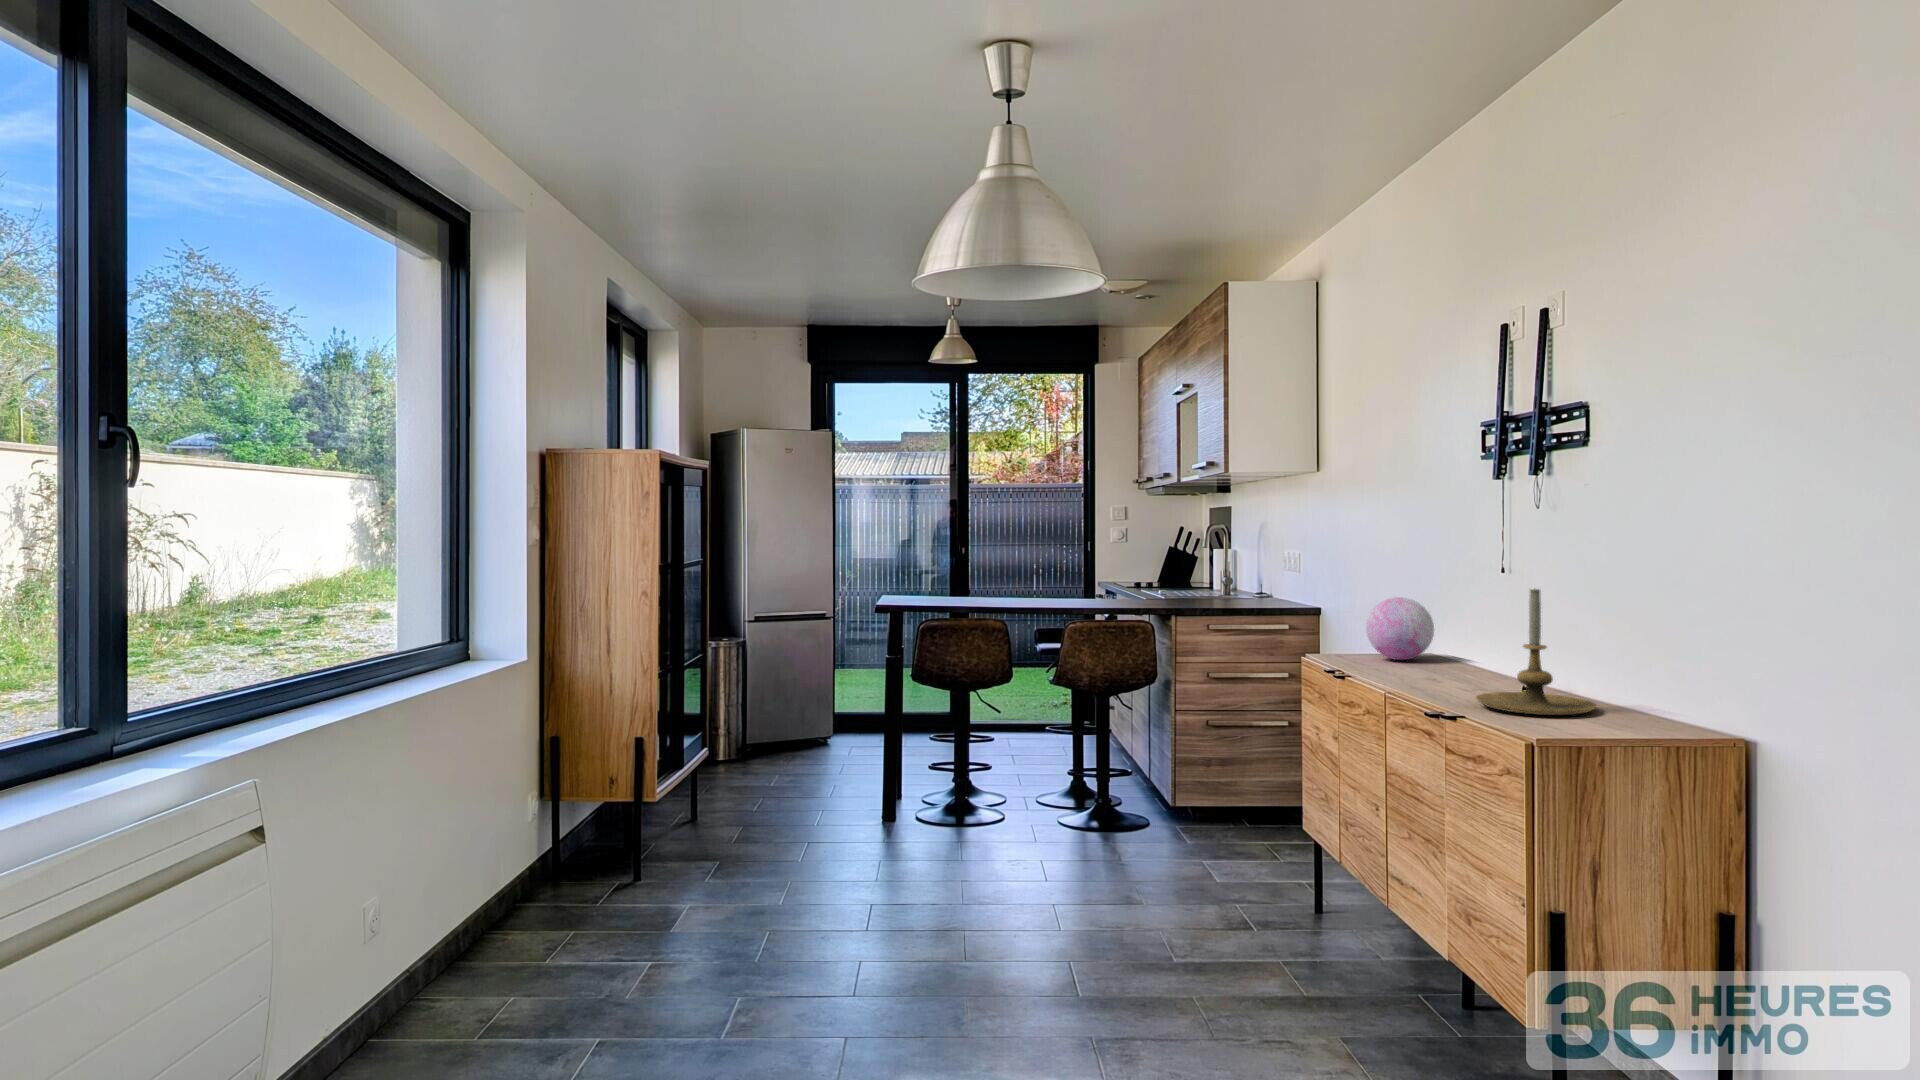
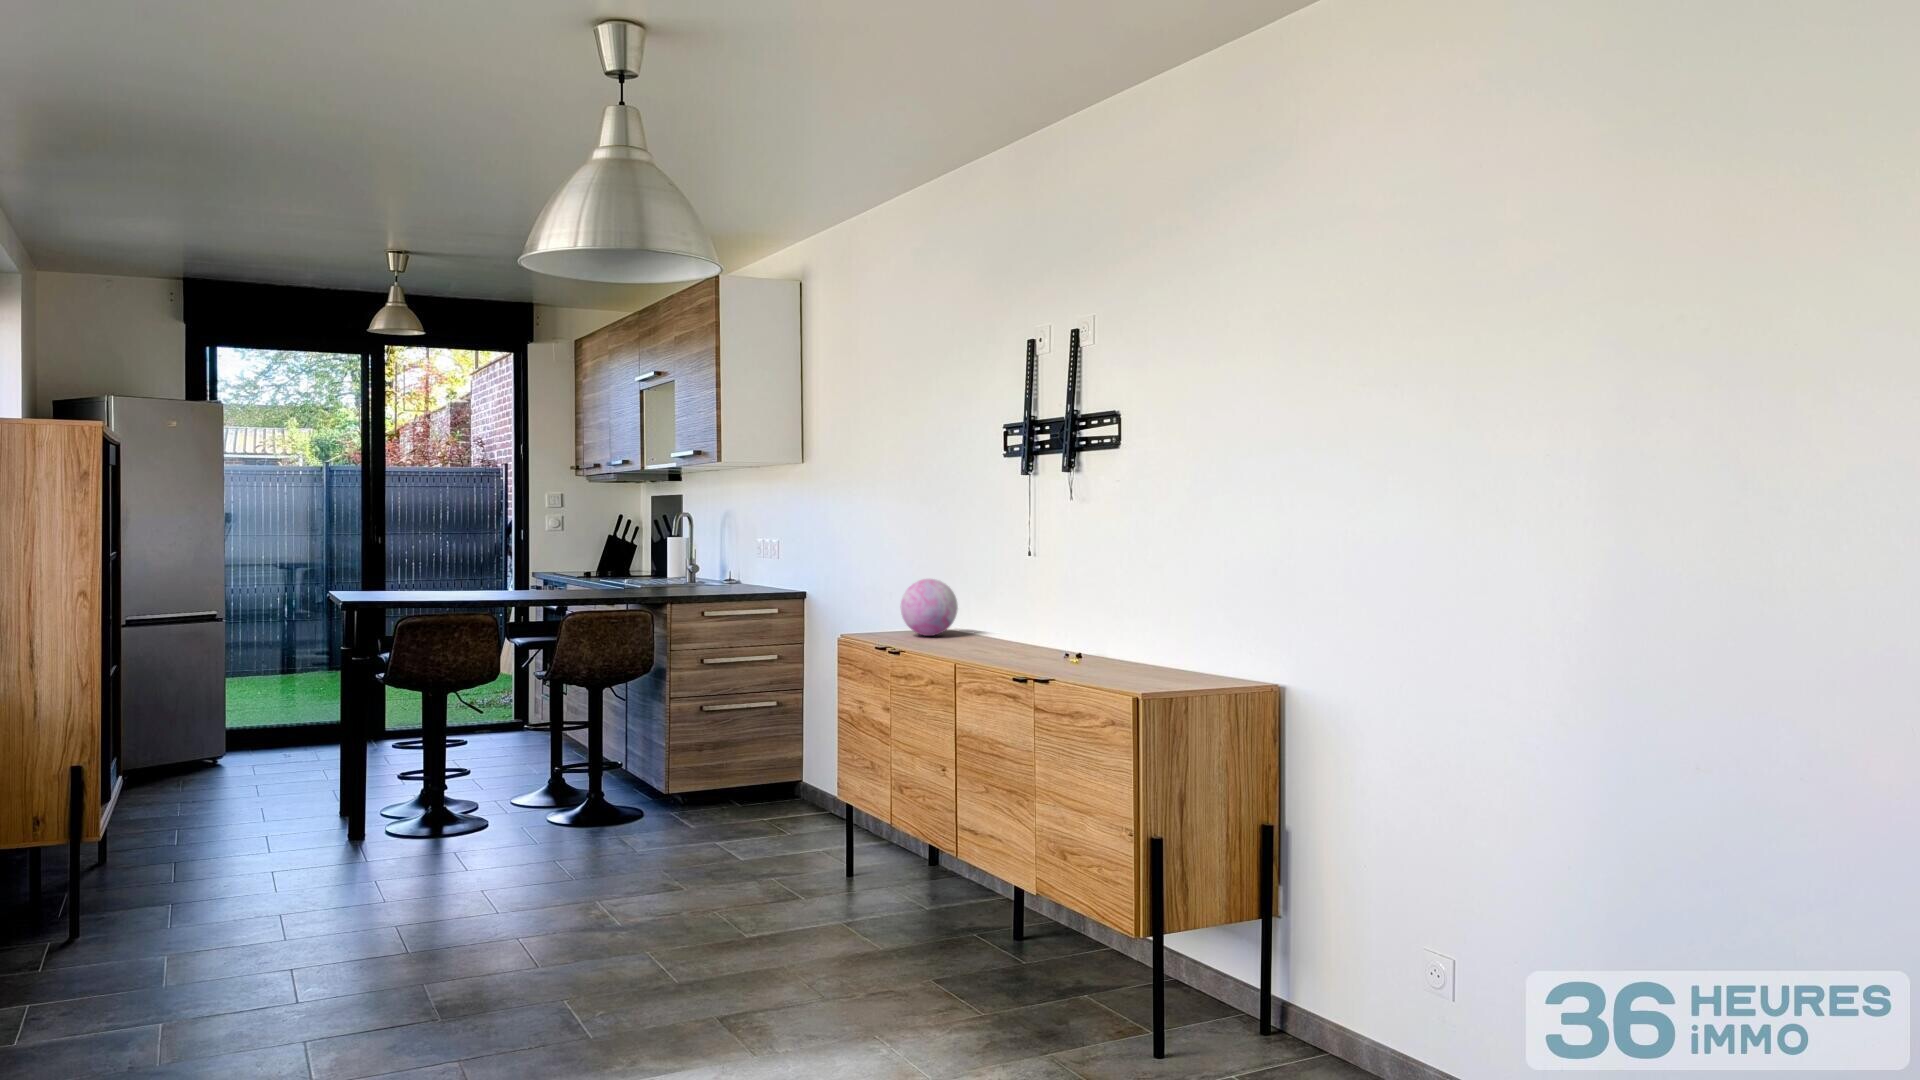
candle holder: present [1476,589,1597,715] -> none [1052,565,1142,671]

